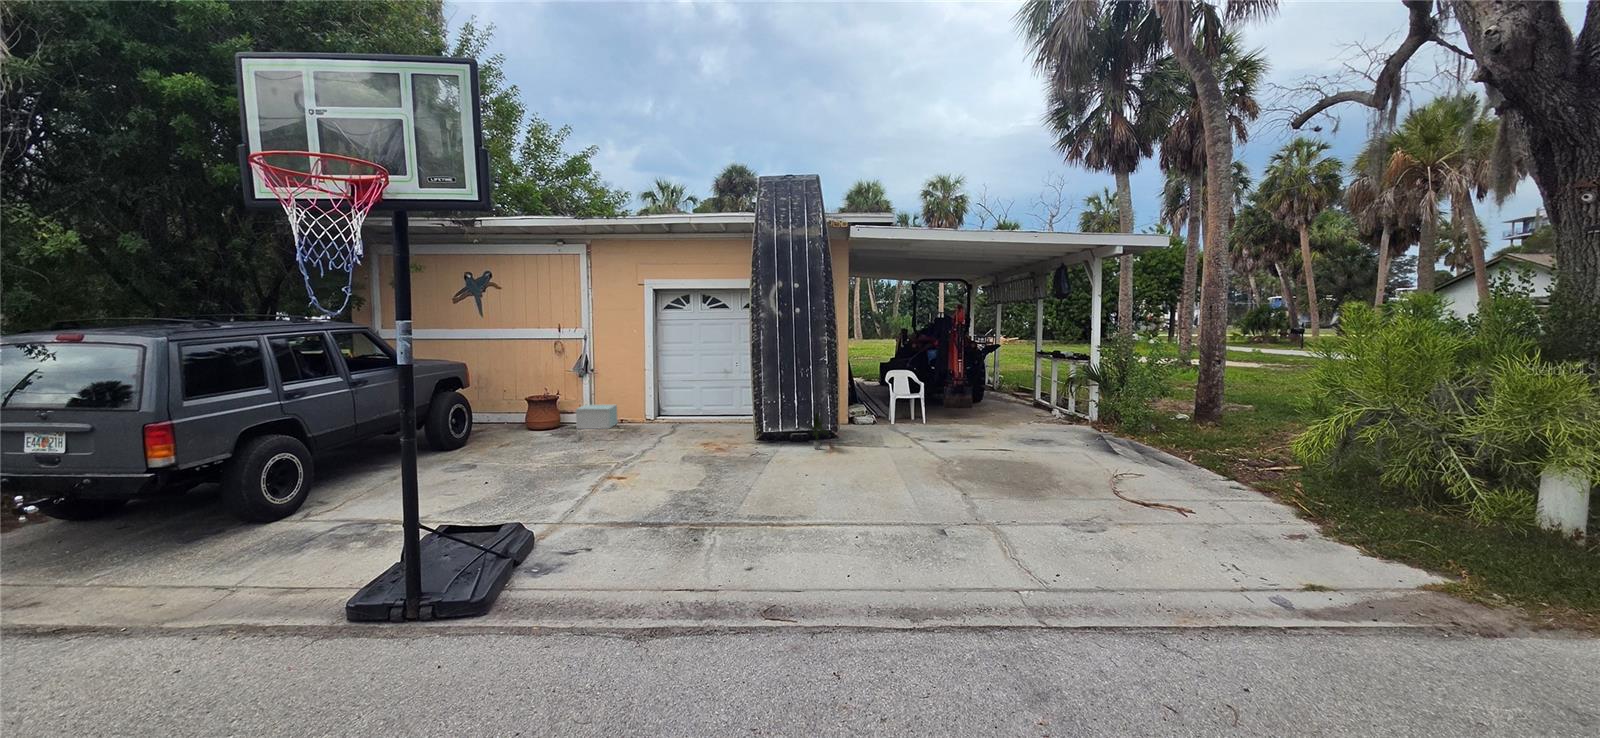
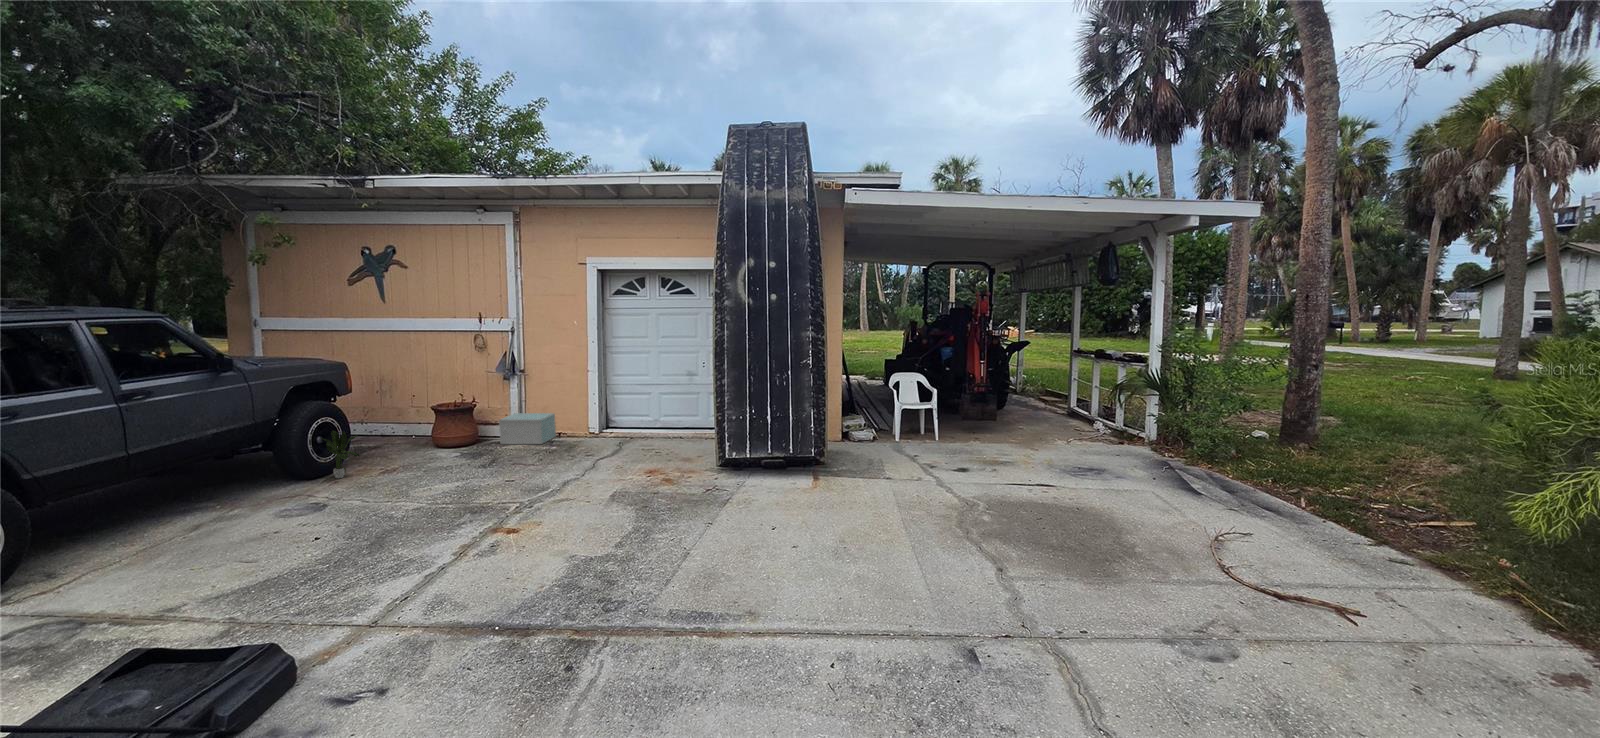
potted plant: present [810,413,829,449] -> present [321,431,360,479]

